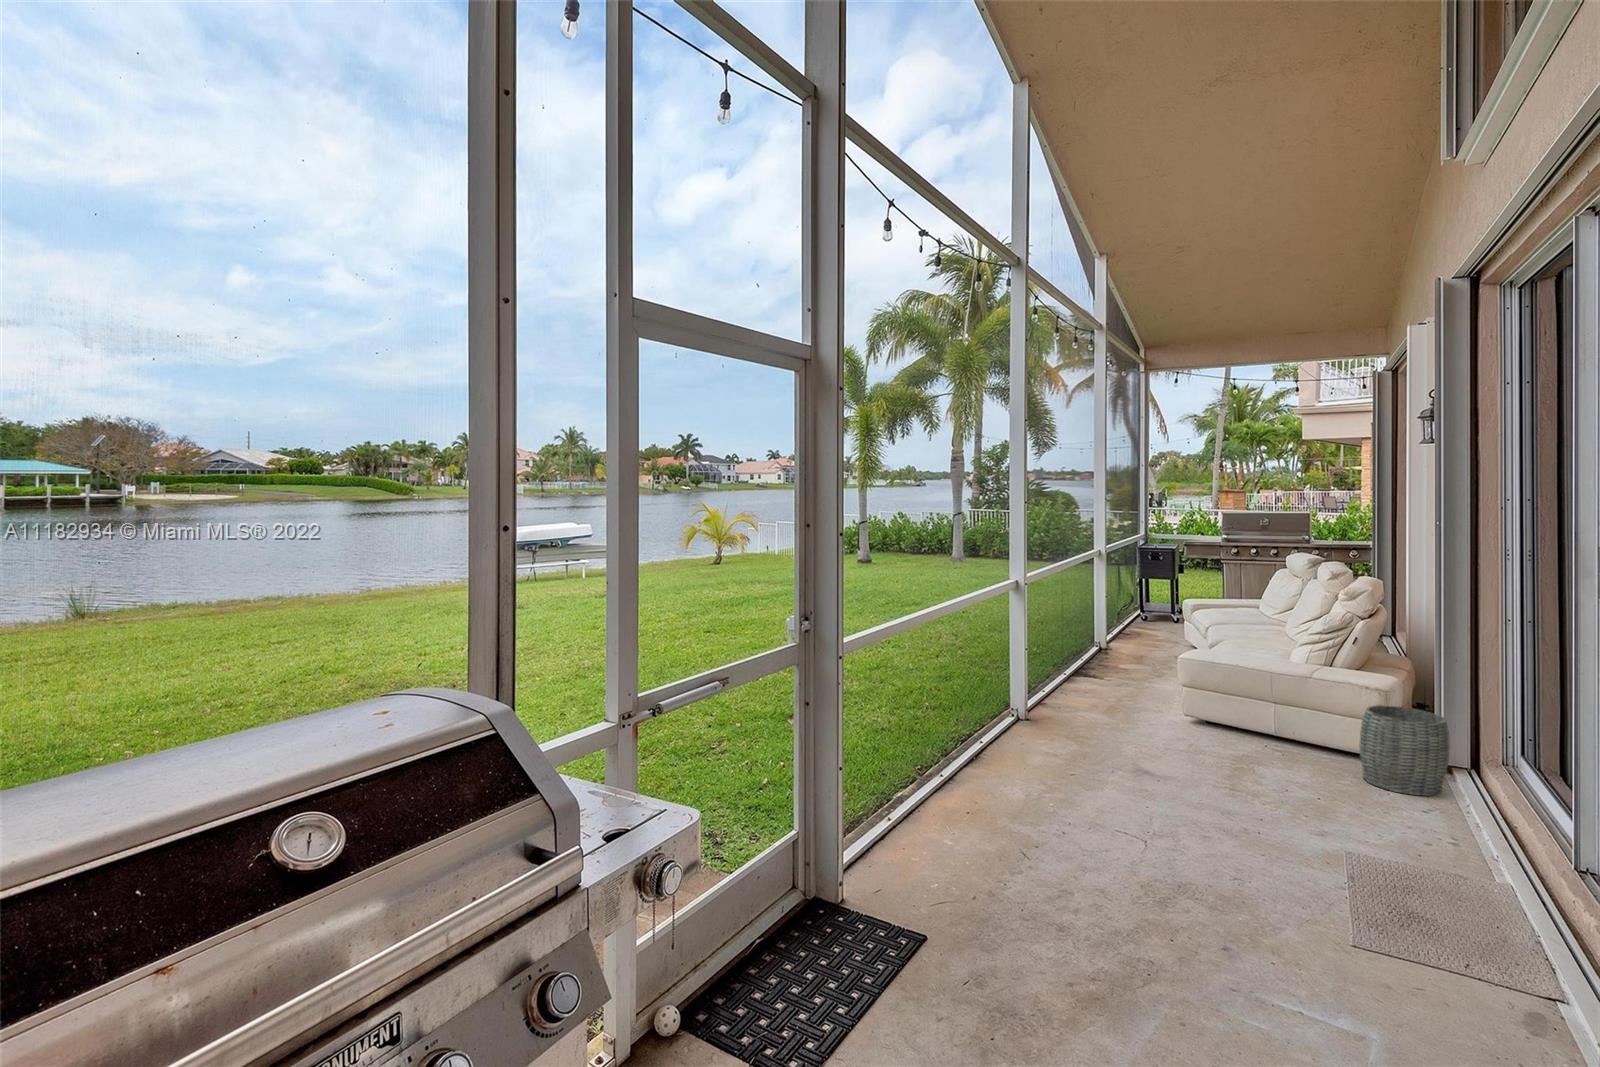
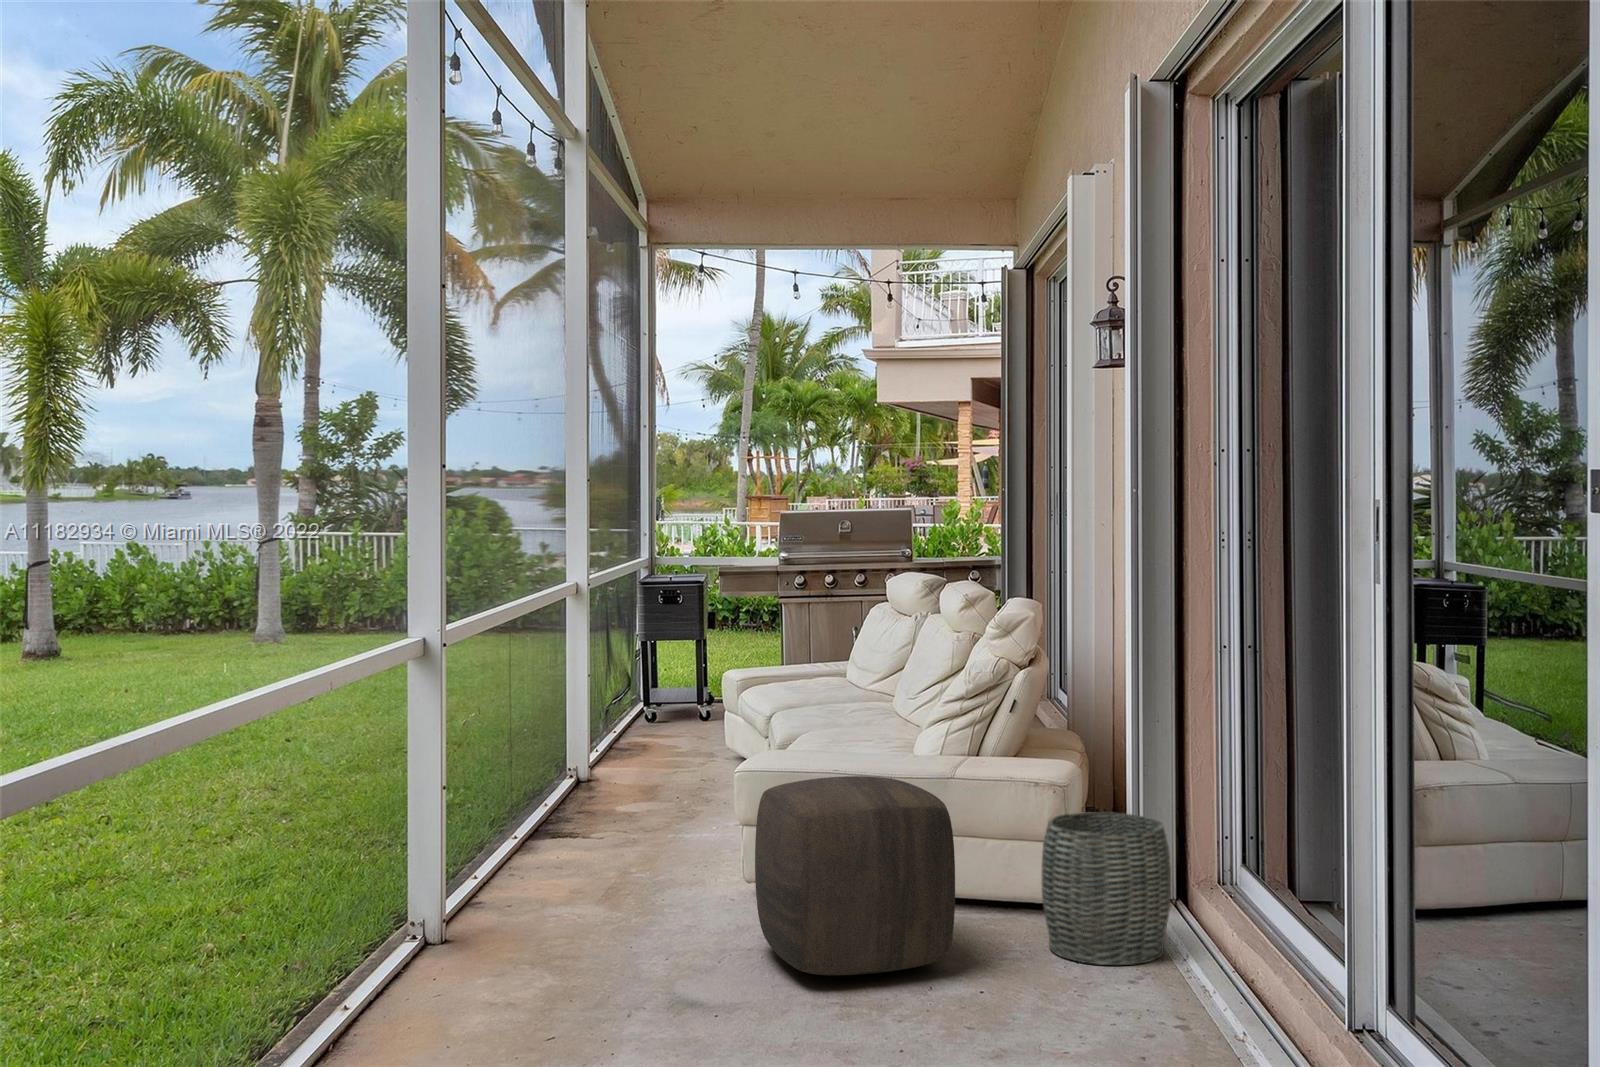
ottoman: none [1186,668,1301,772] -> present [755,776,955,975]

